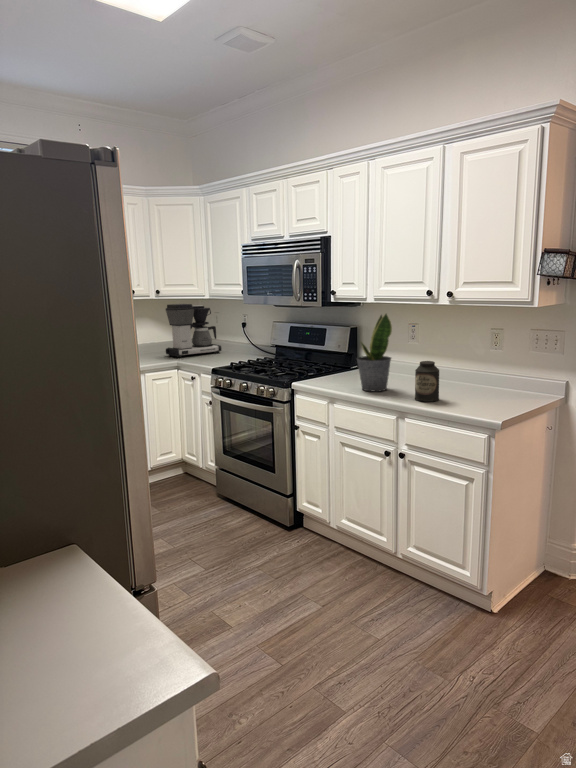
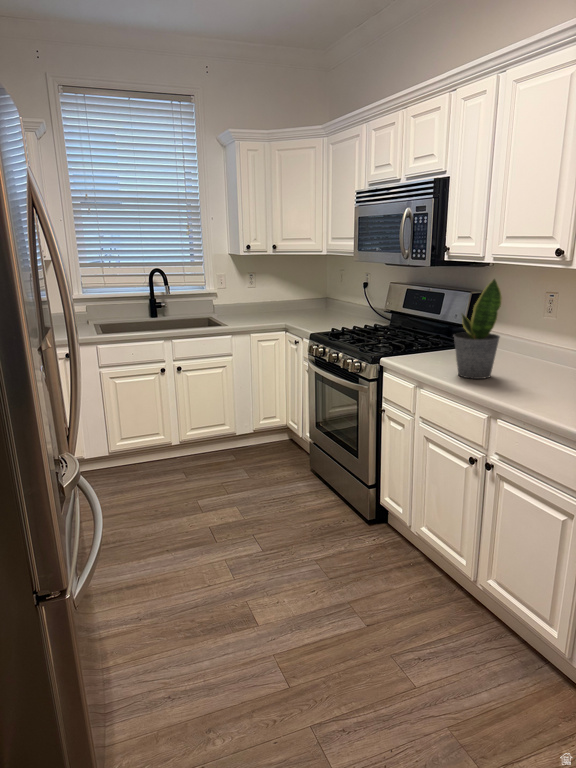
coffee maker: present [166,304,221,357] -> none [281,259,339,318]
canister: present [415,361,439,402] -> none [517,345,555,401]

